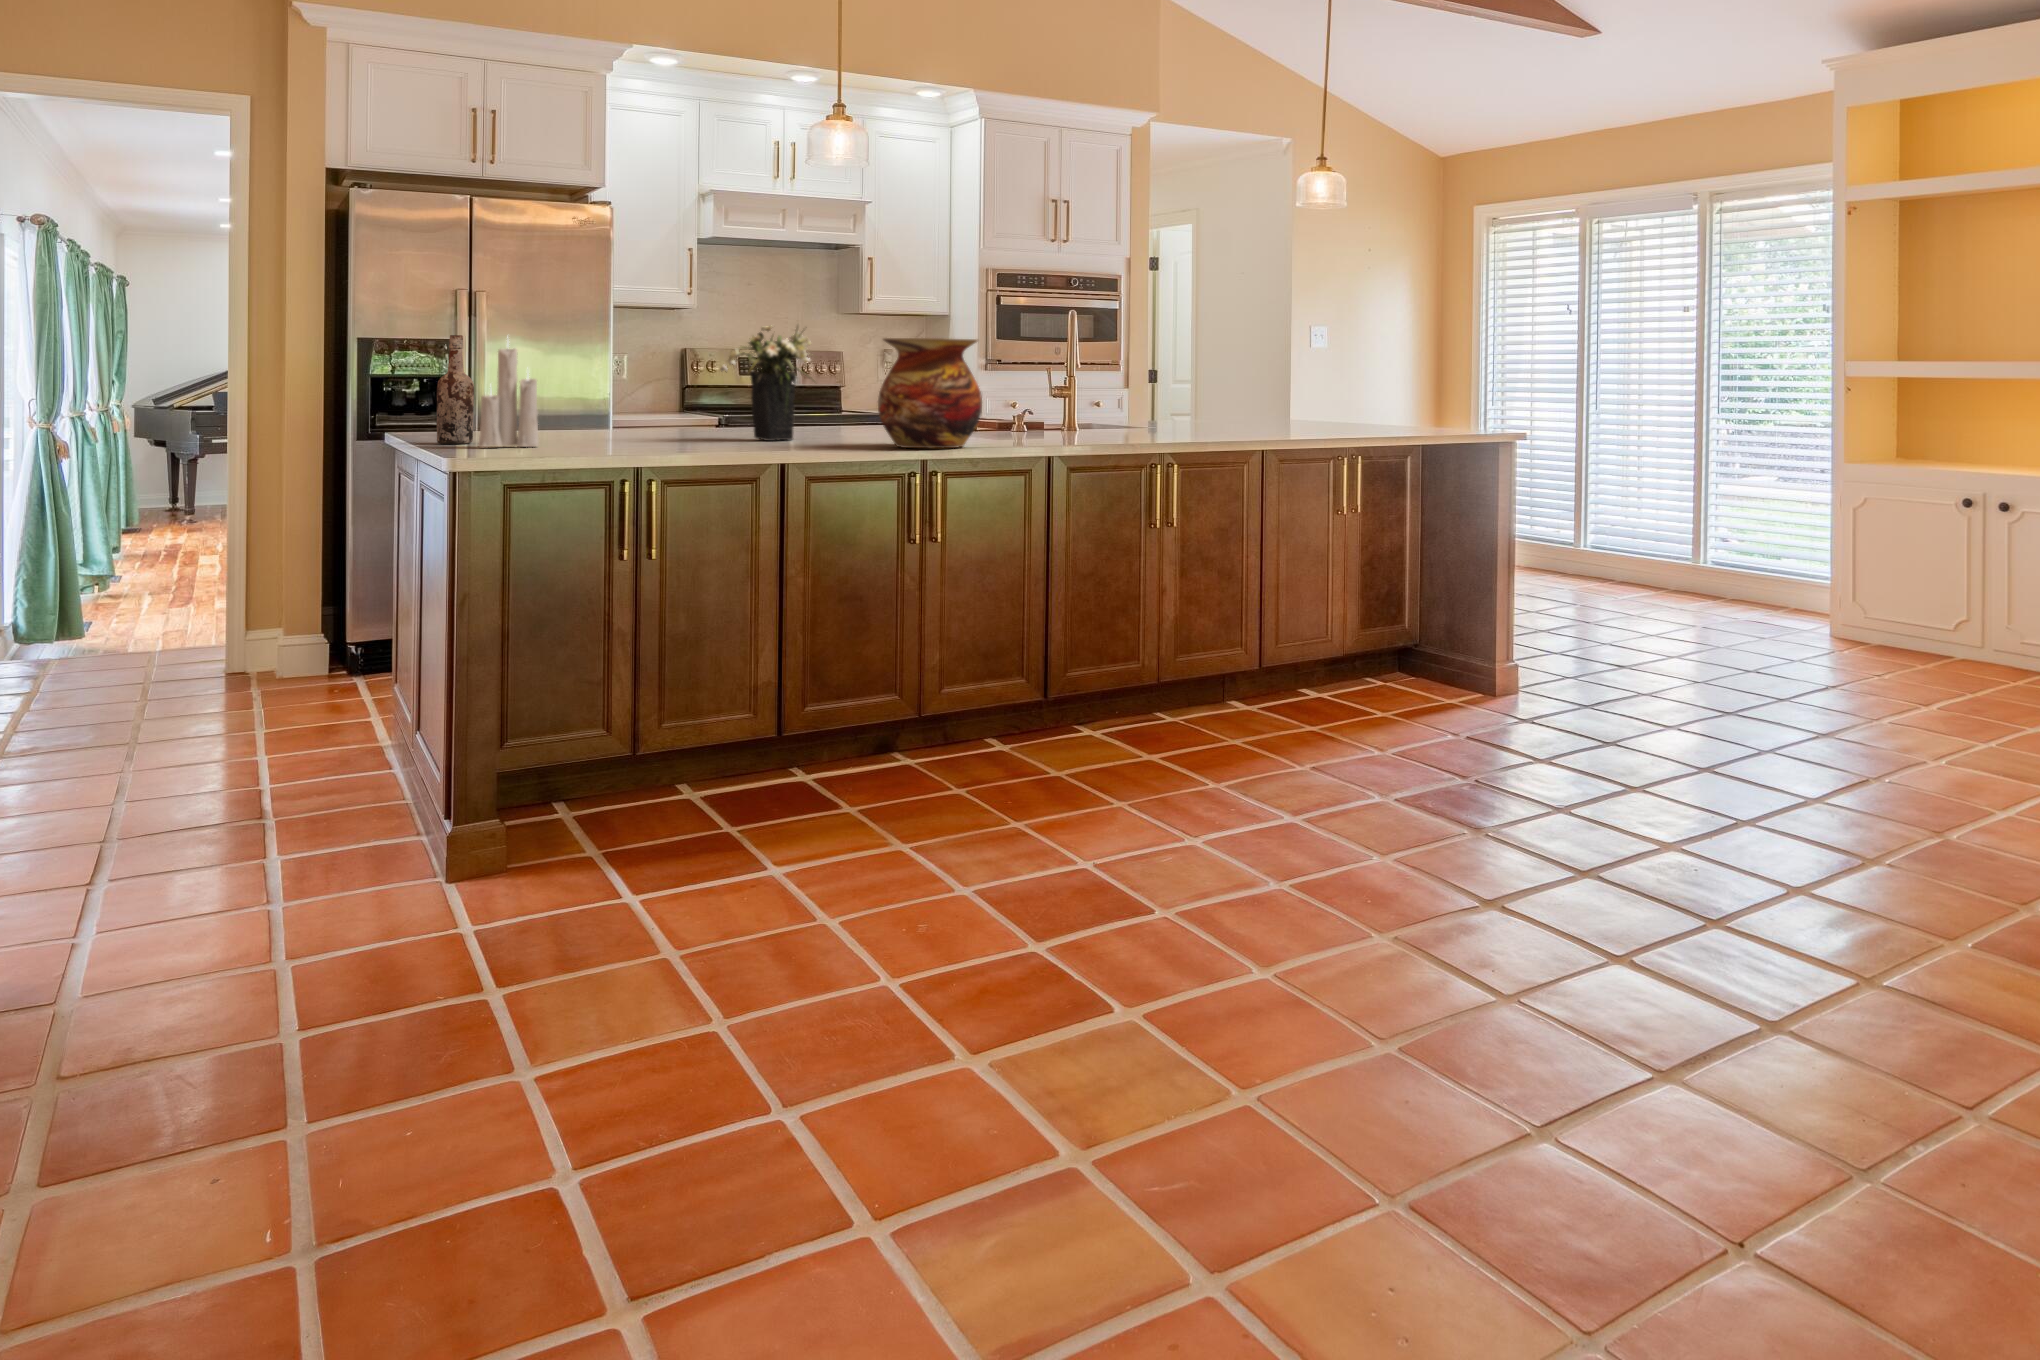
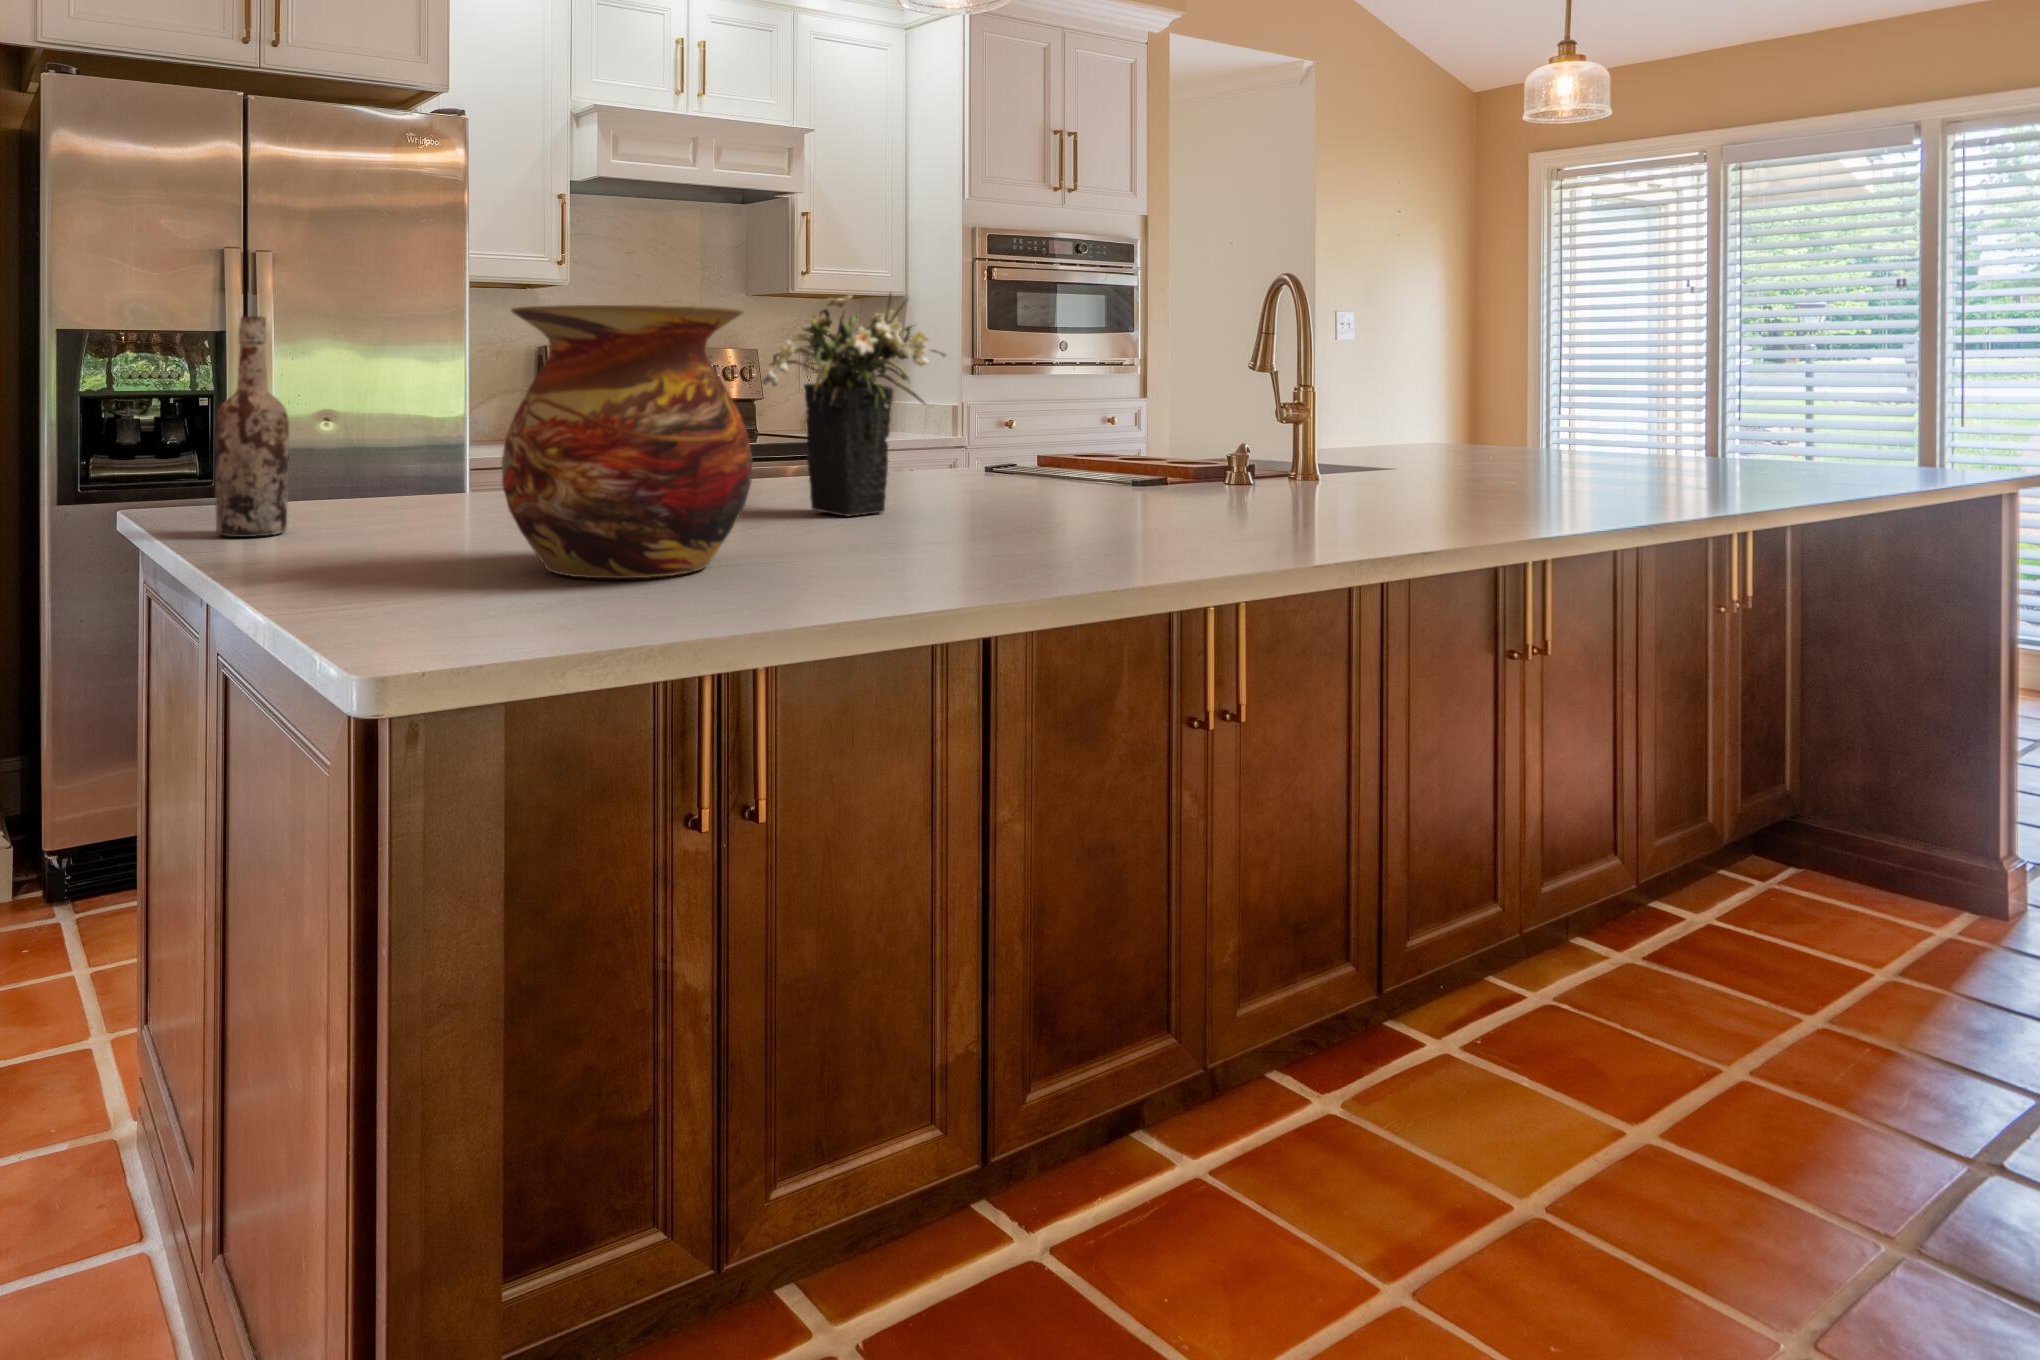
candle: present [478,337,539,447] -> none [309,300,433,551]
vase: present [878,338,982,448] -> present [502,305,752,578]

